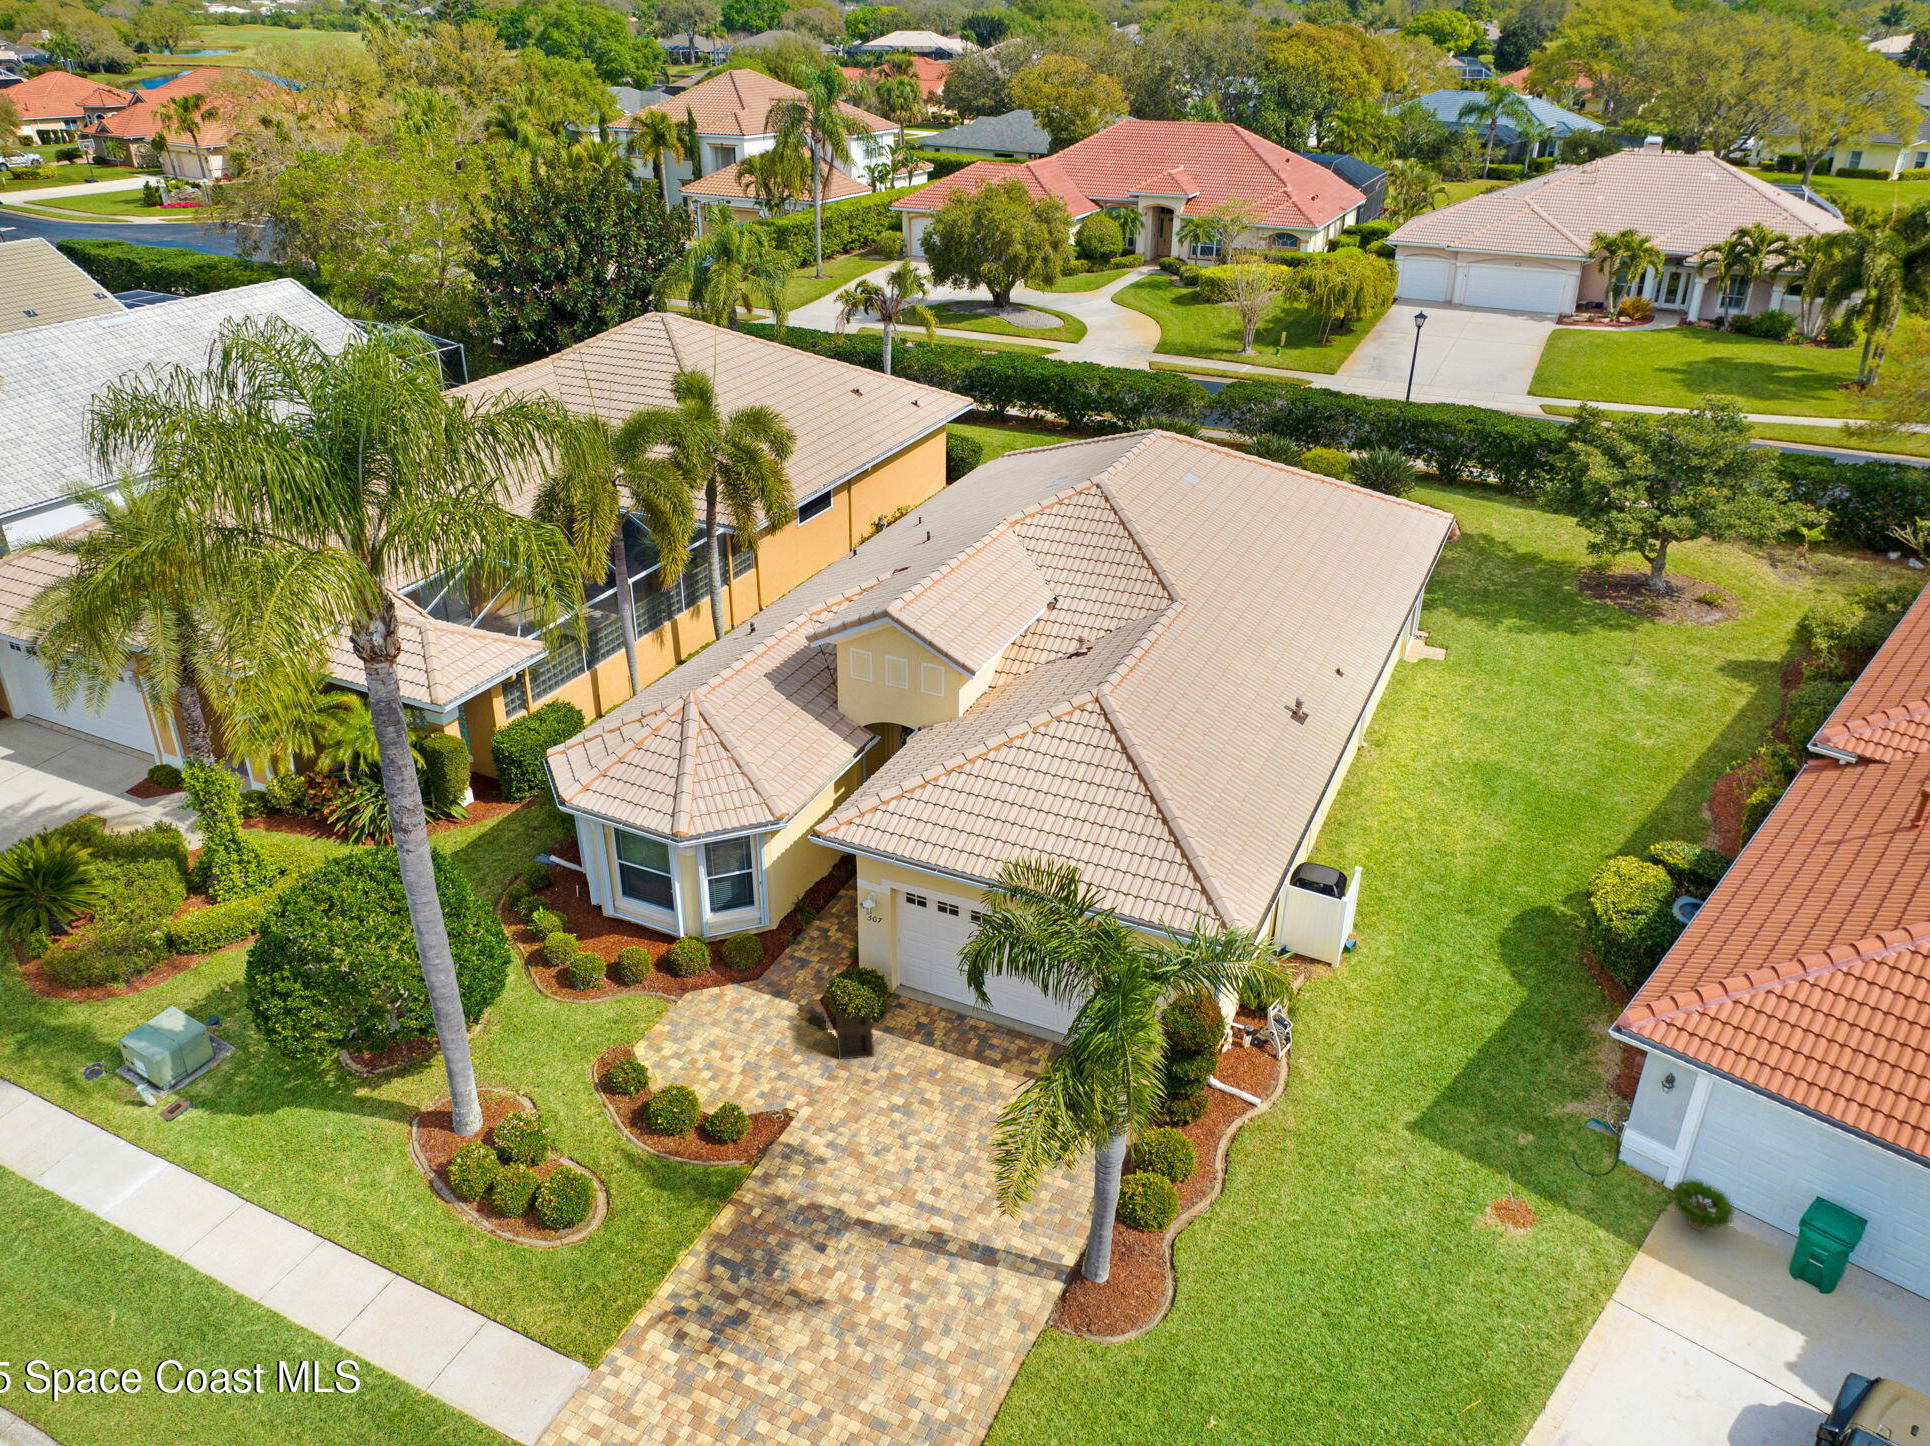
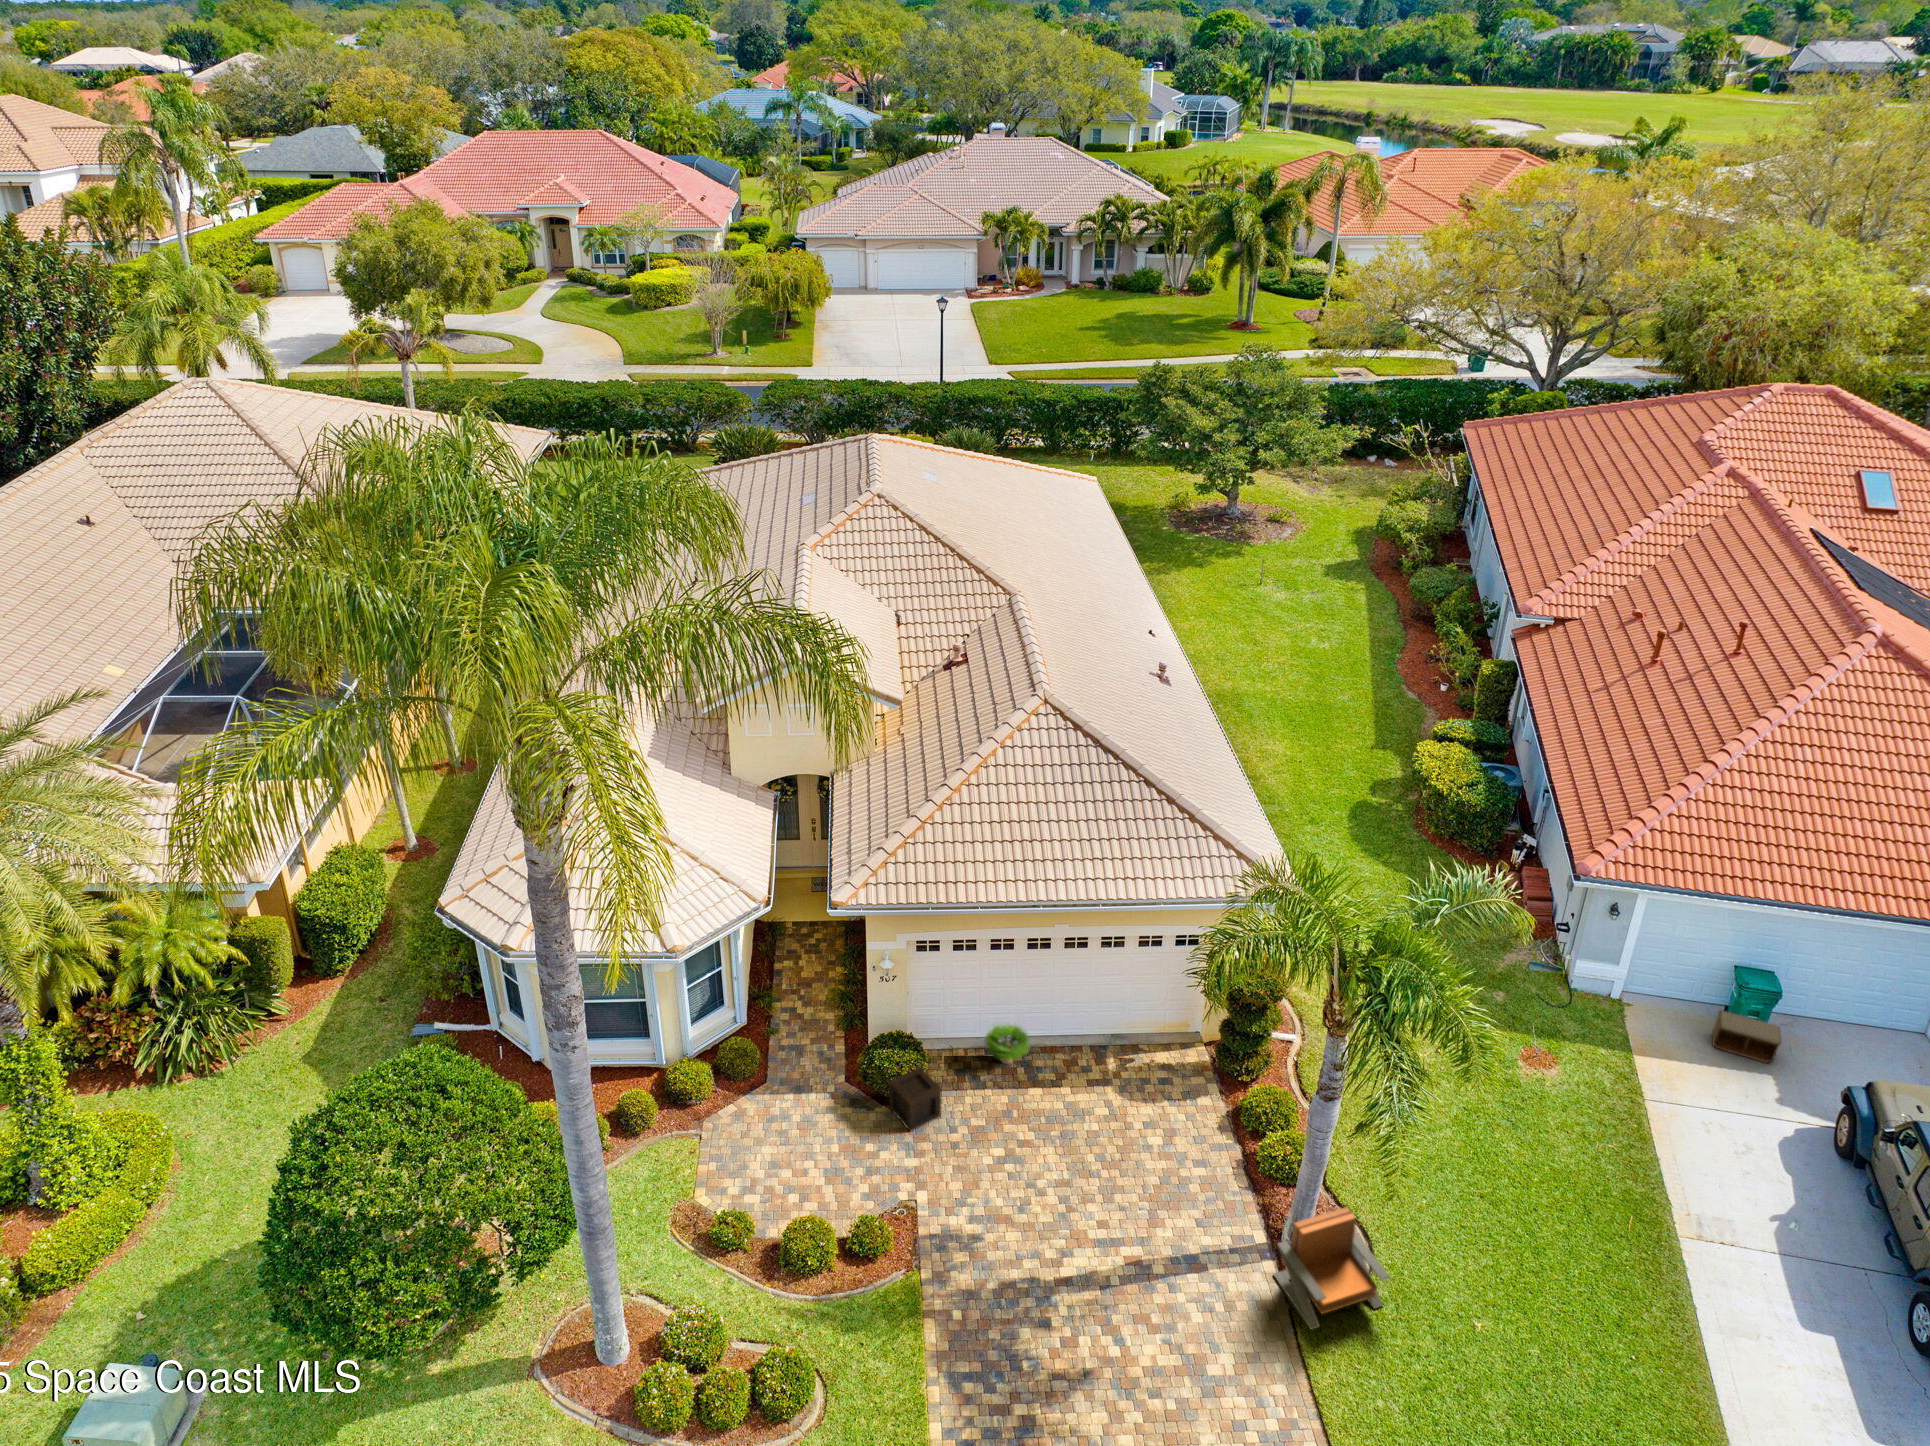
potted plant: present [1672,1180,1734,1230] -> present [984,1024,1030,1064]
lounge chair: none [1039,1249,1134,1372] -> present [1274,1207,1389,1330]
bench: none [1789,1262,1890,1353] -> present [1712,1010,1781,1063]

